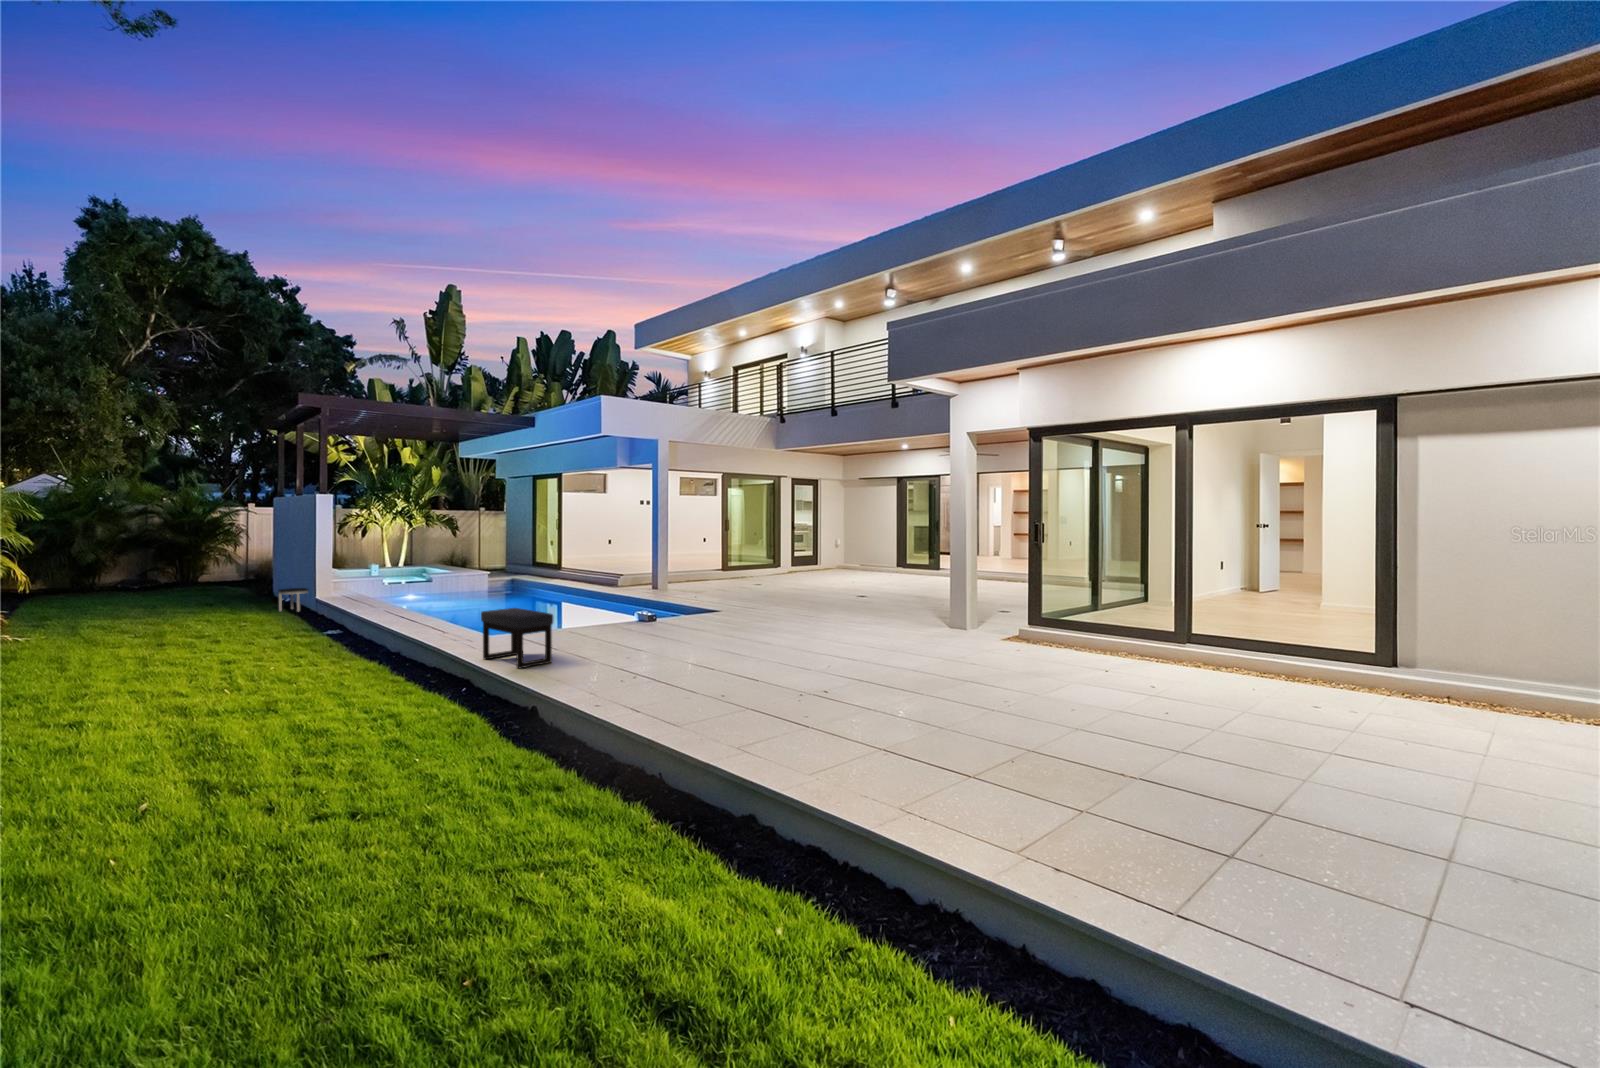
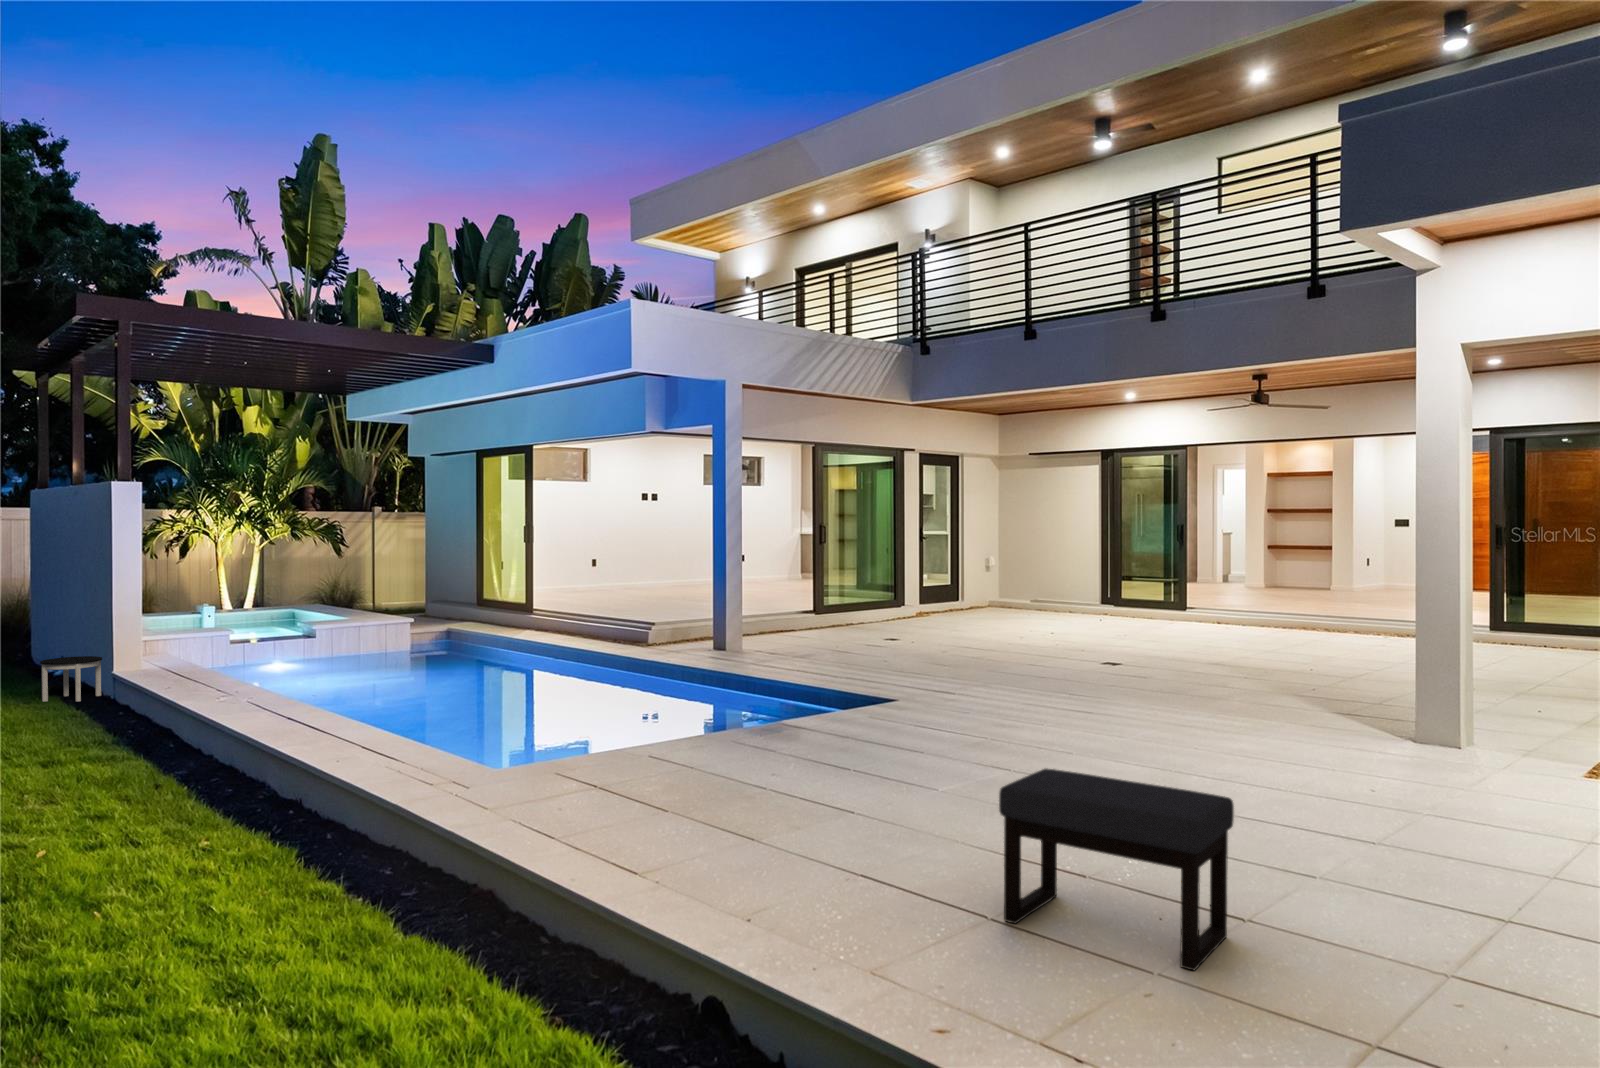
ottoman: present [481,608,553,668] -> present [999,769,1234,970]

